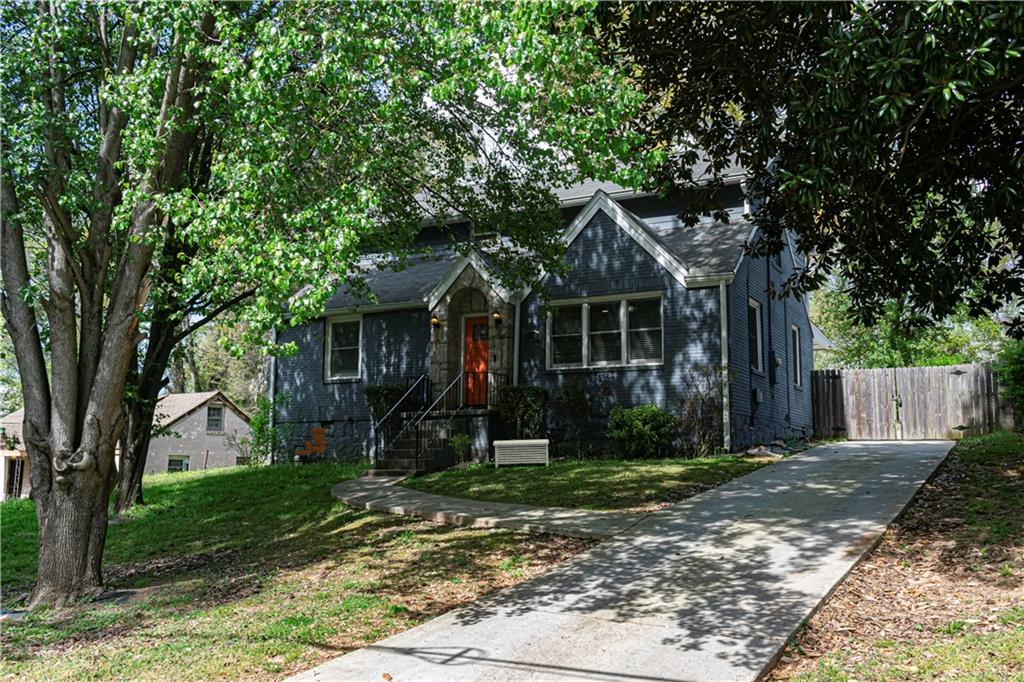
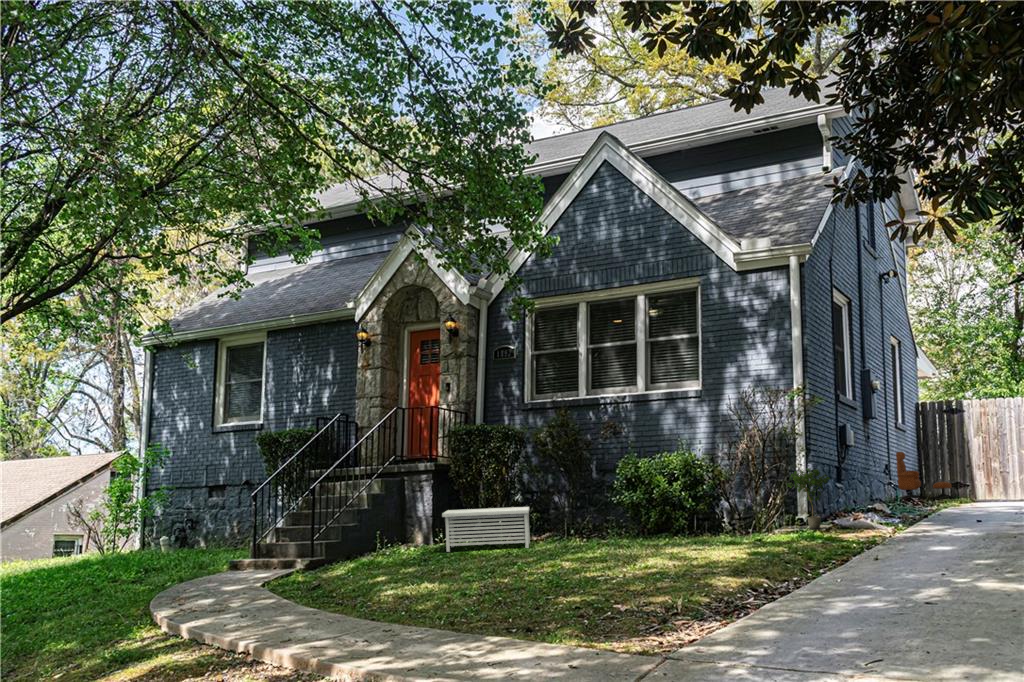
lounge chair: present [295,428,328,462] -> present [896,452,955,499]
potted plant: present [448,435,475,470] -> present [787,468,830,529]

